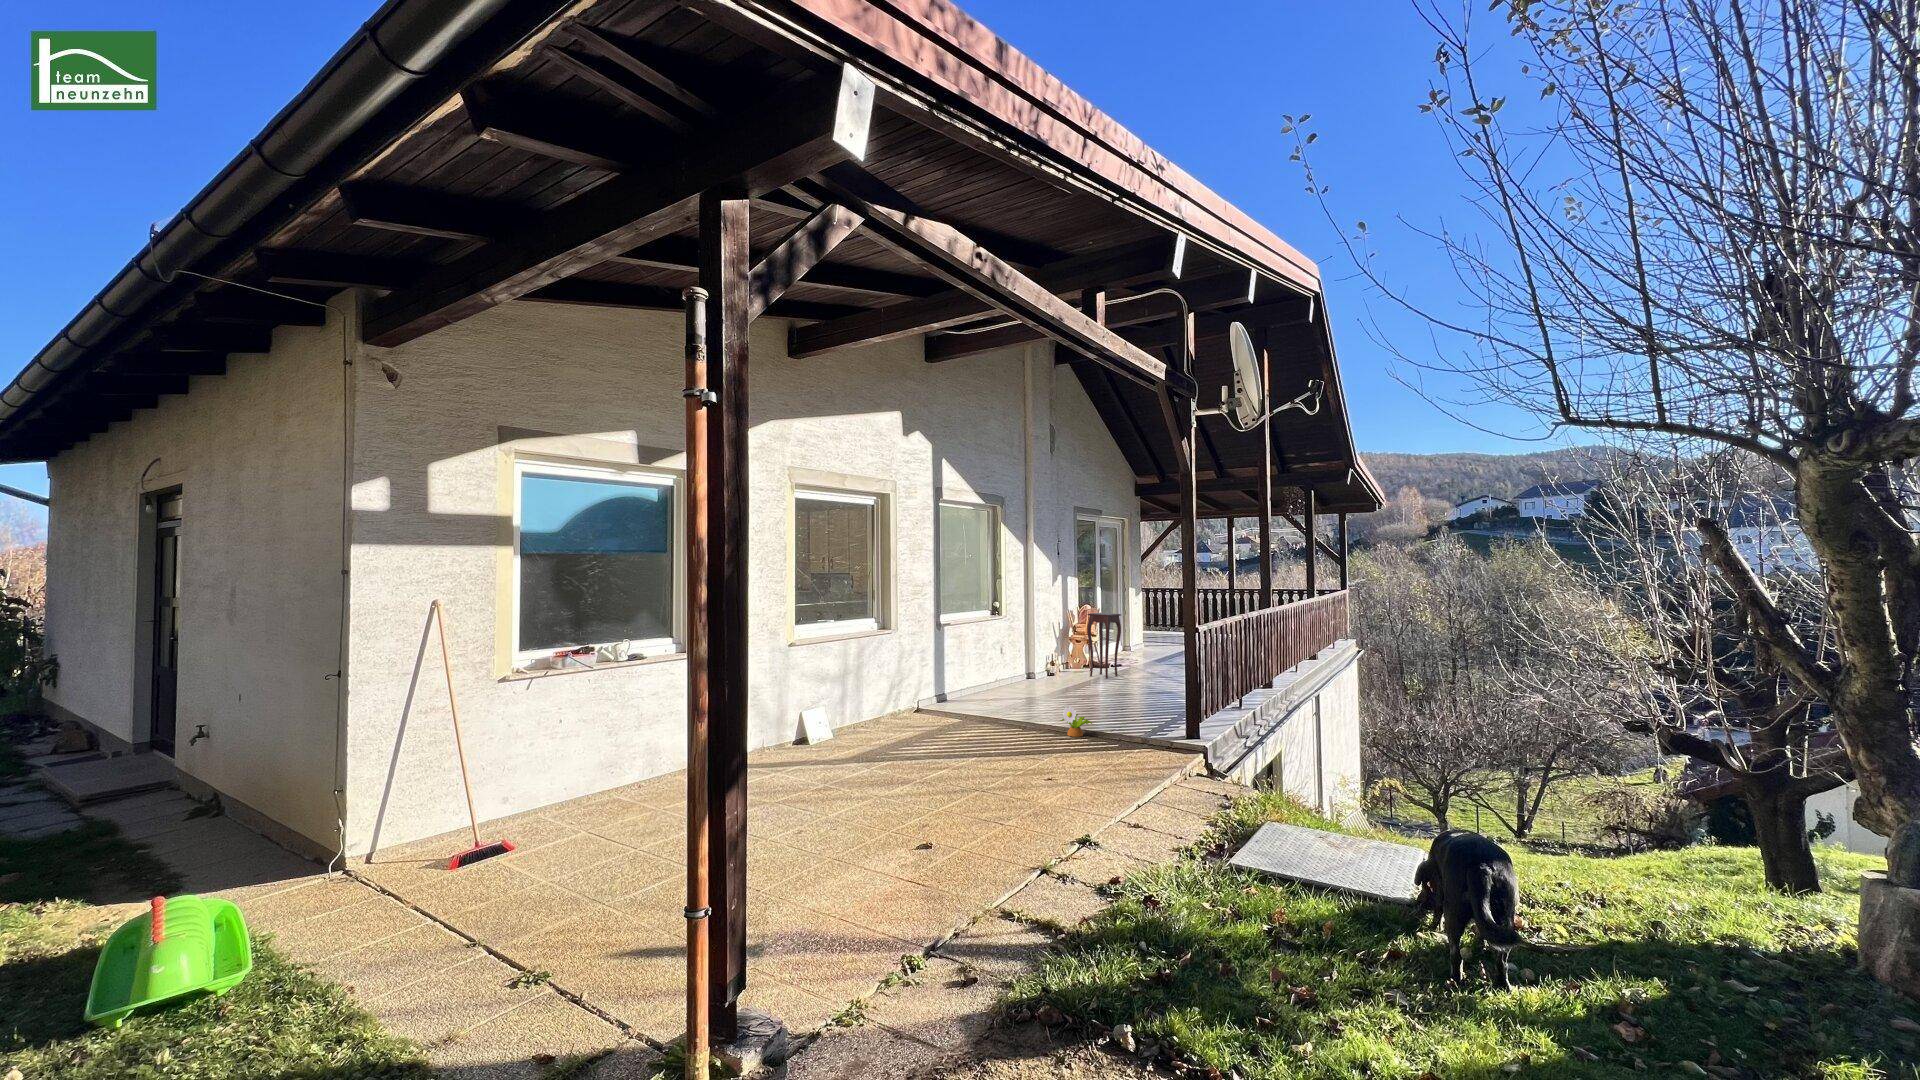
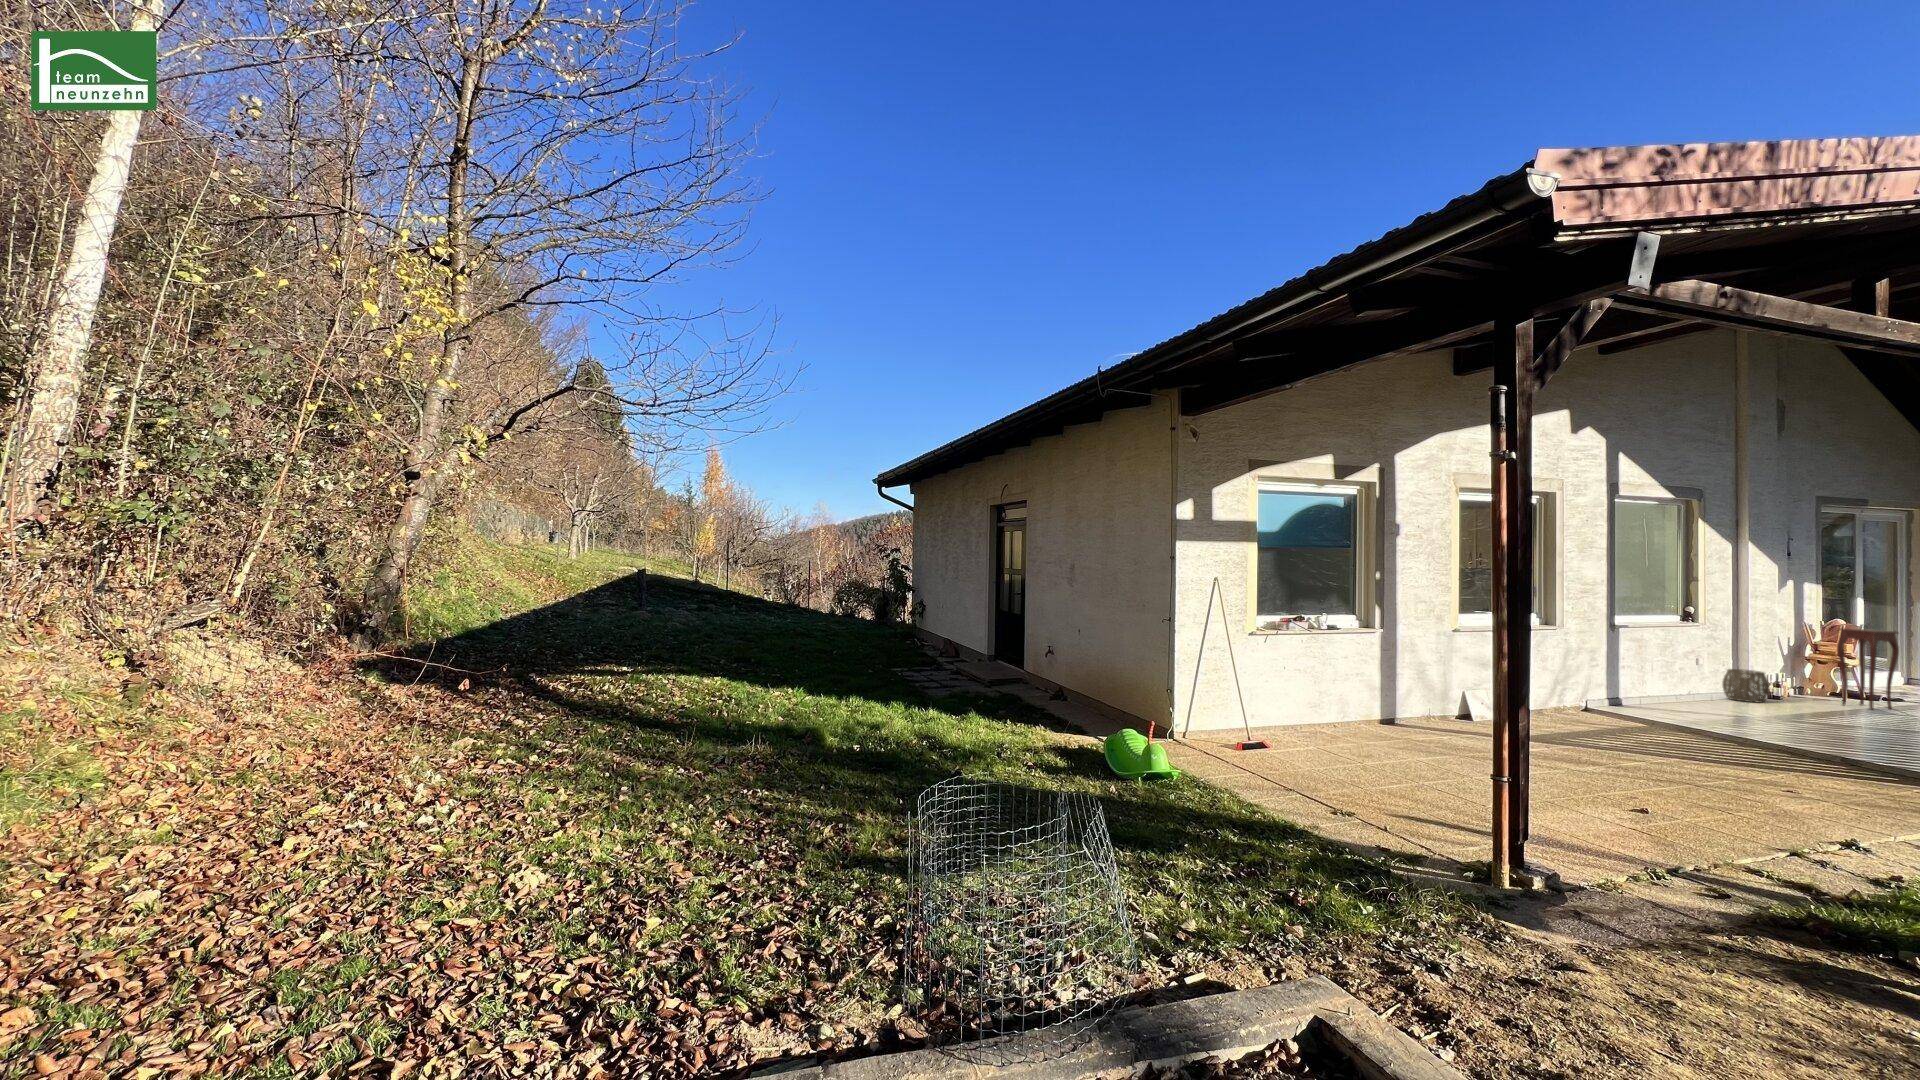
woven basket: none [1018,653,1048,682] -> present [1722,669,1769,702]
decorative plant: present [1061,706,1092,737] -> none [1790,718,1840,753]

